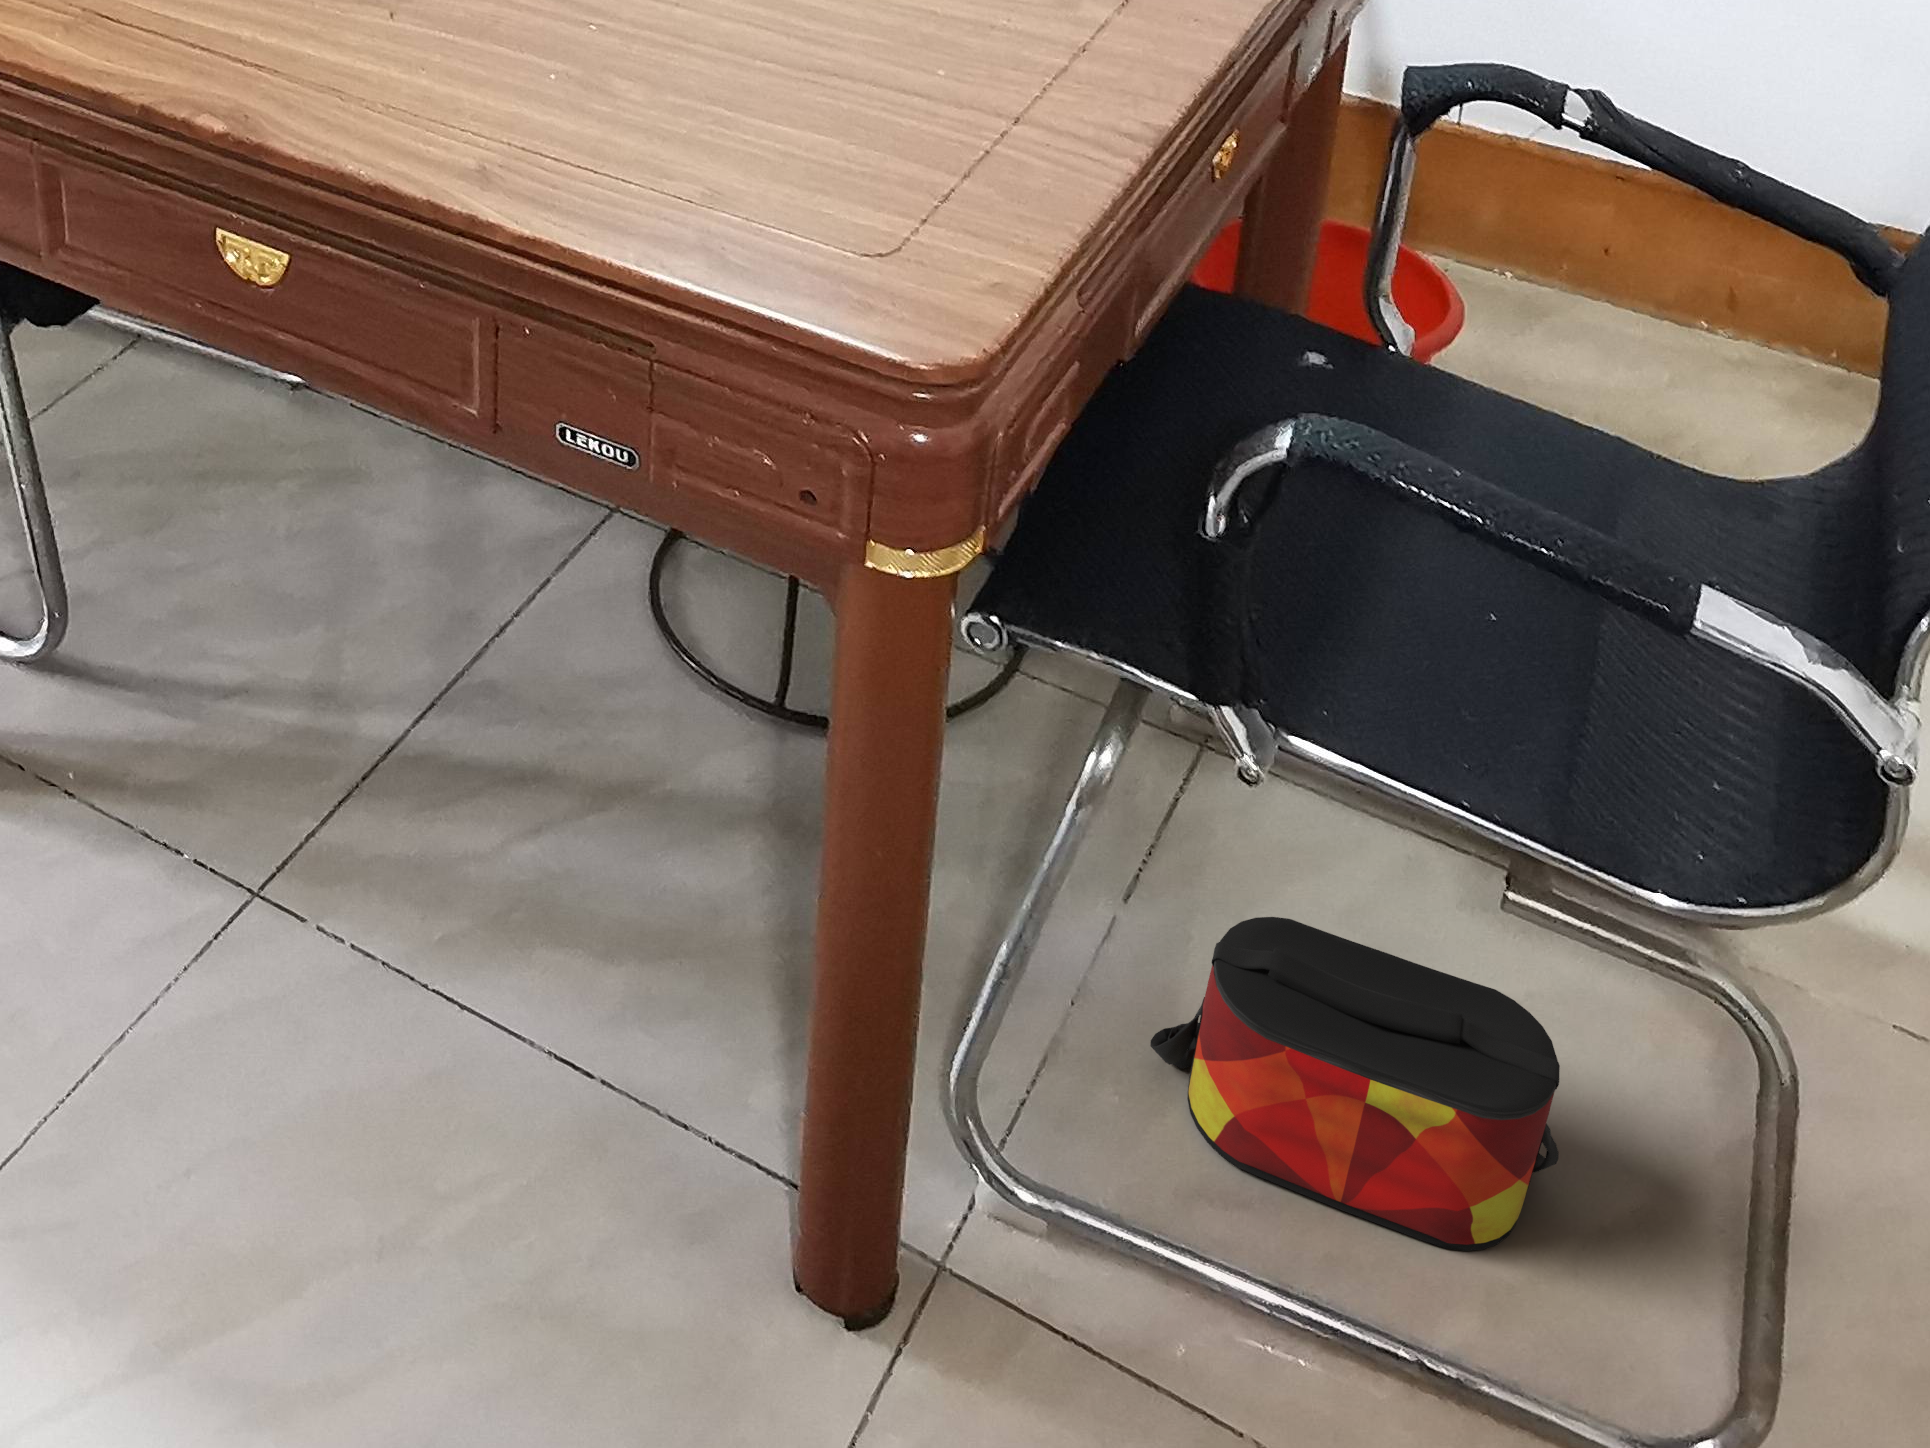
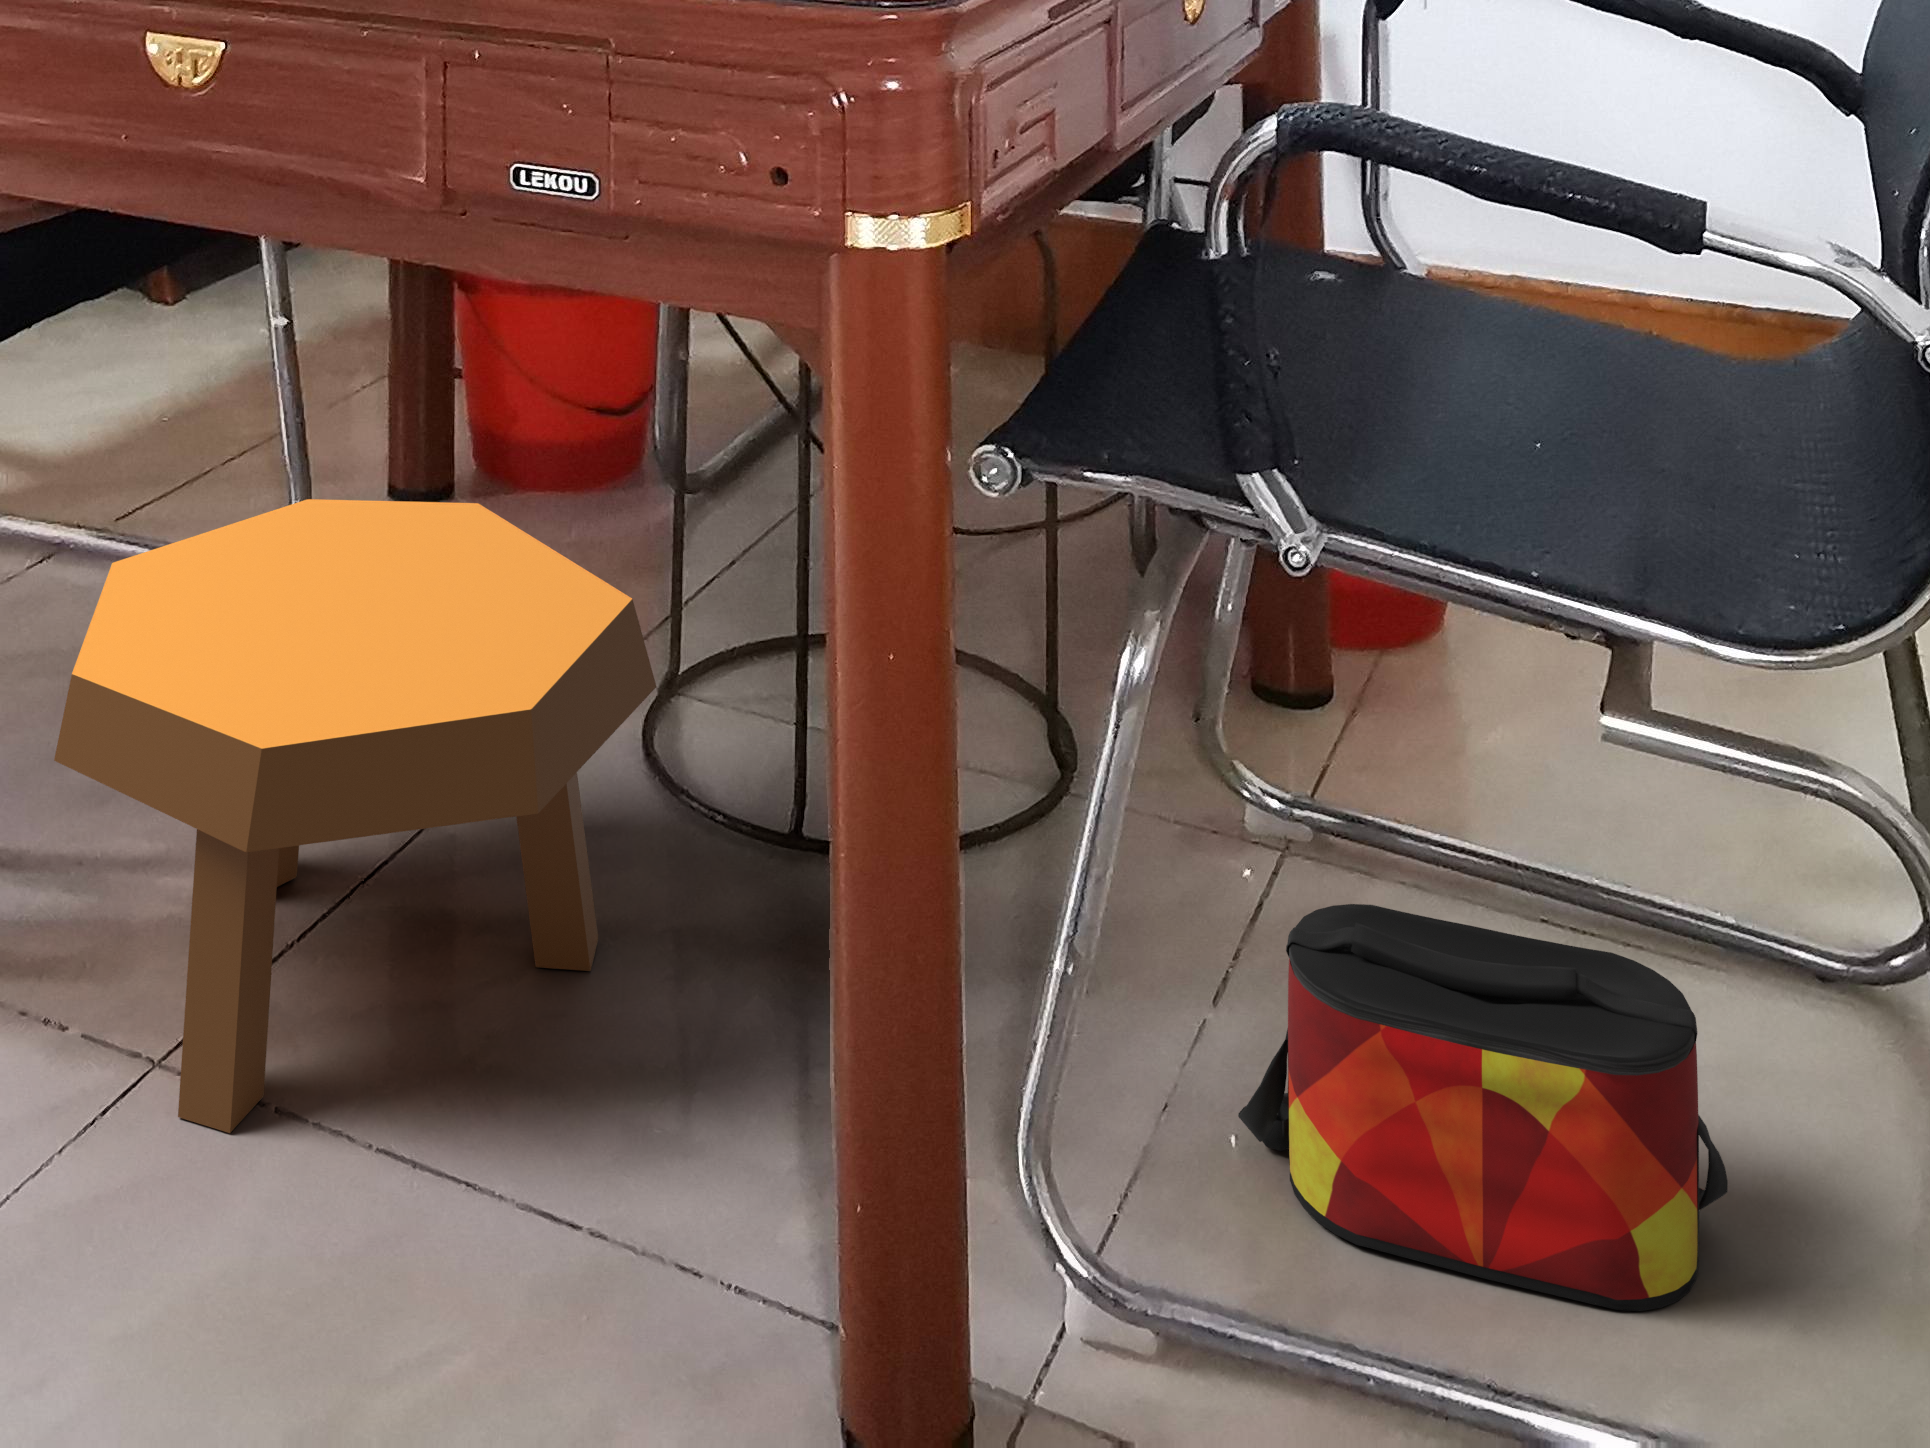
footstool: none [174,432,680,983] -> present [54,499,656,1133]

